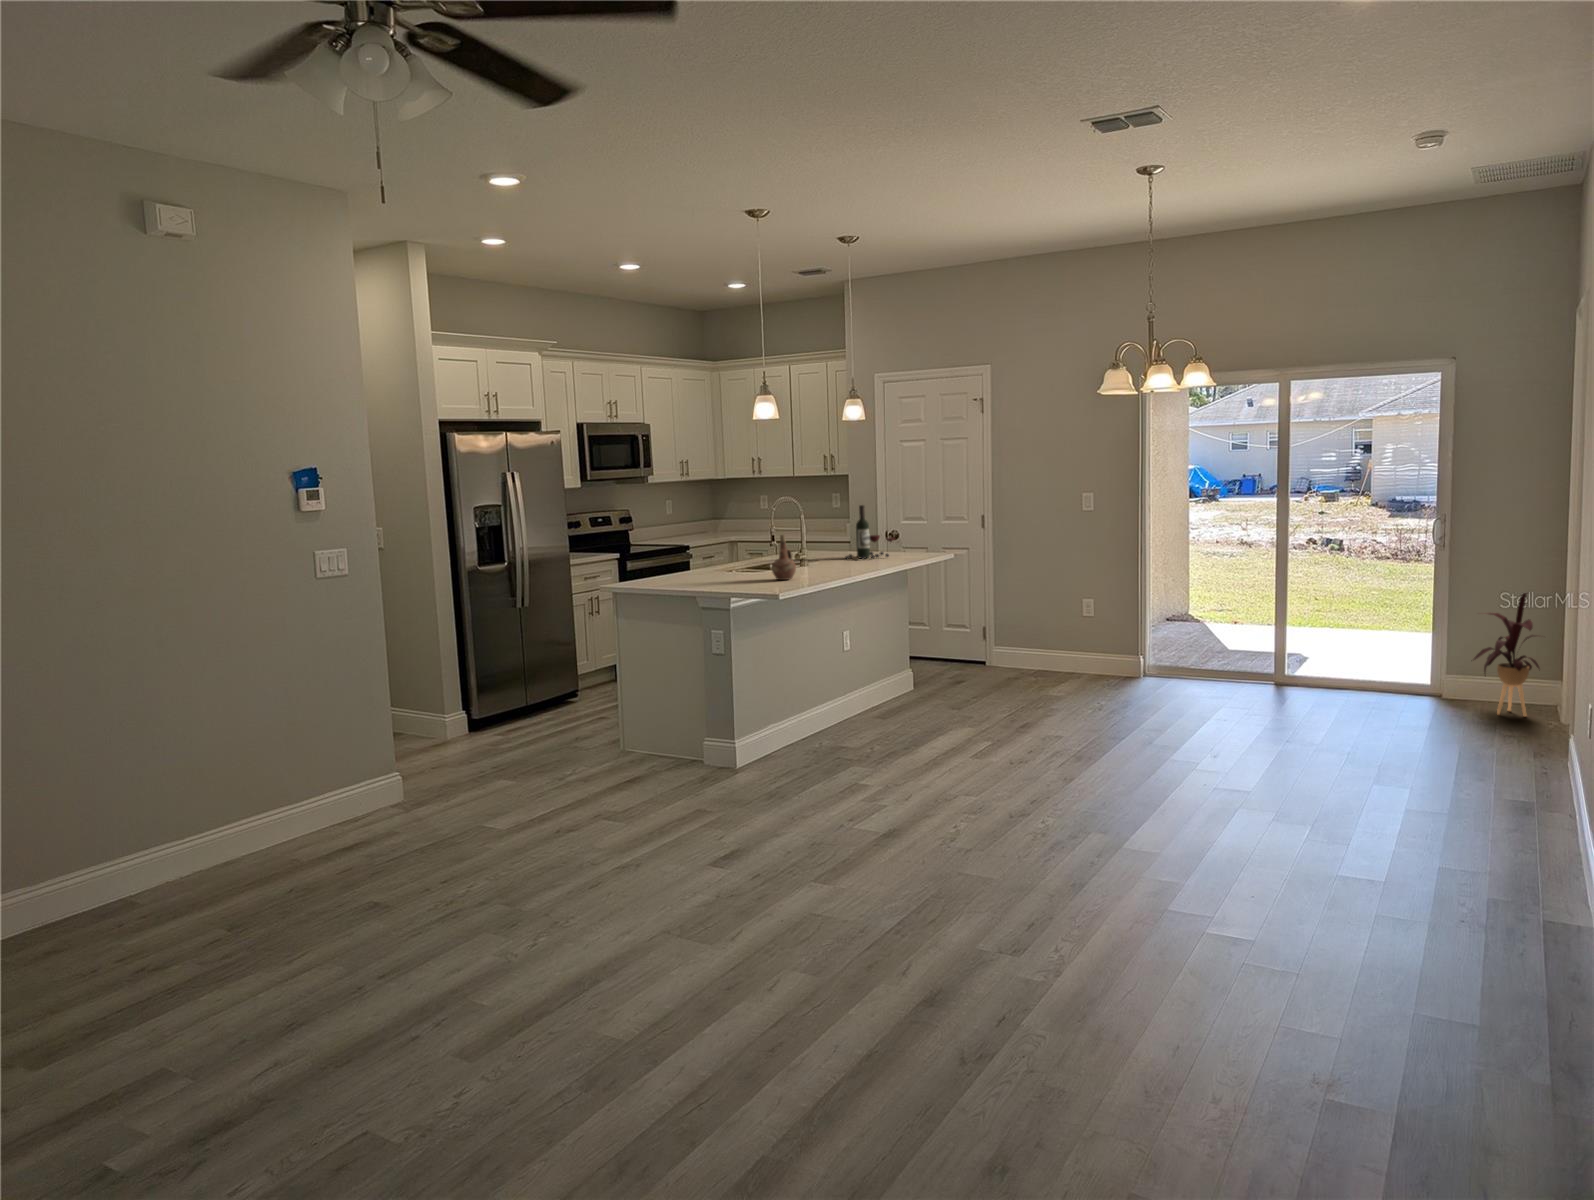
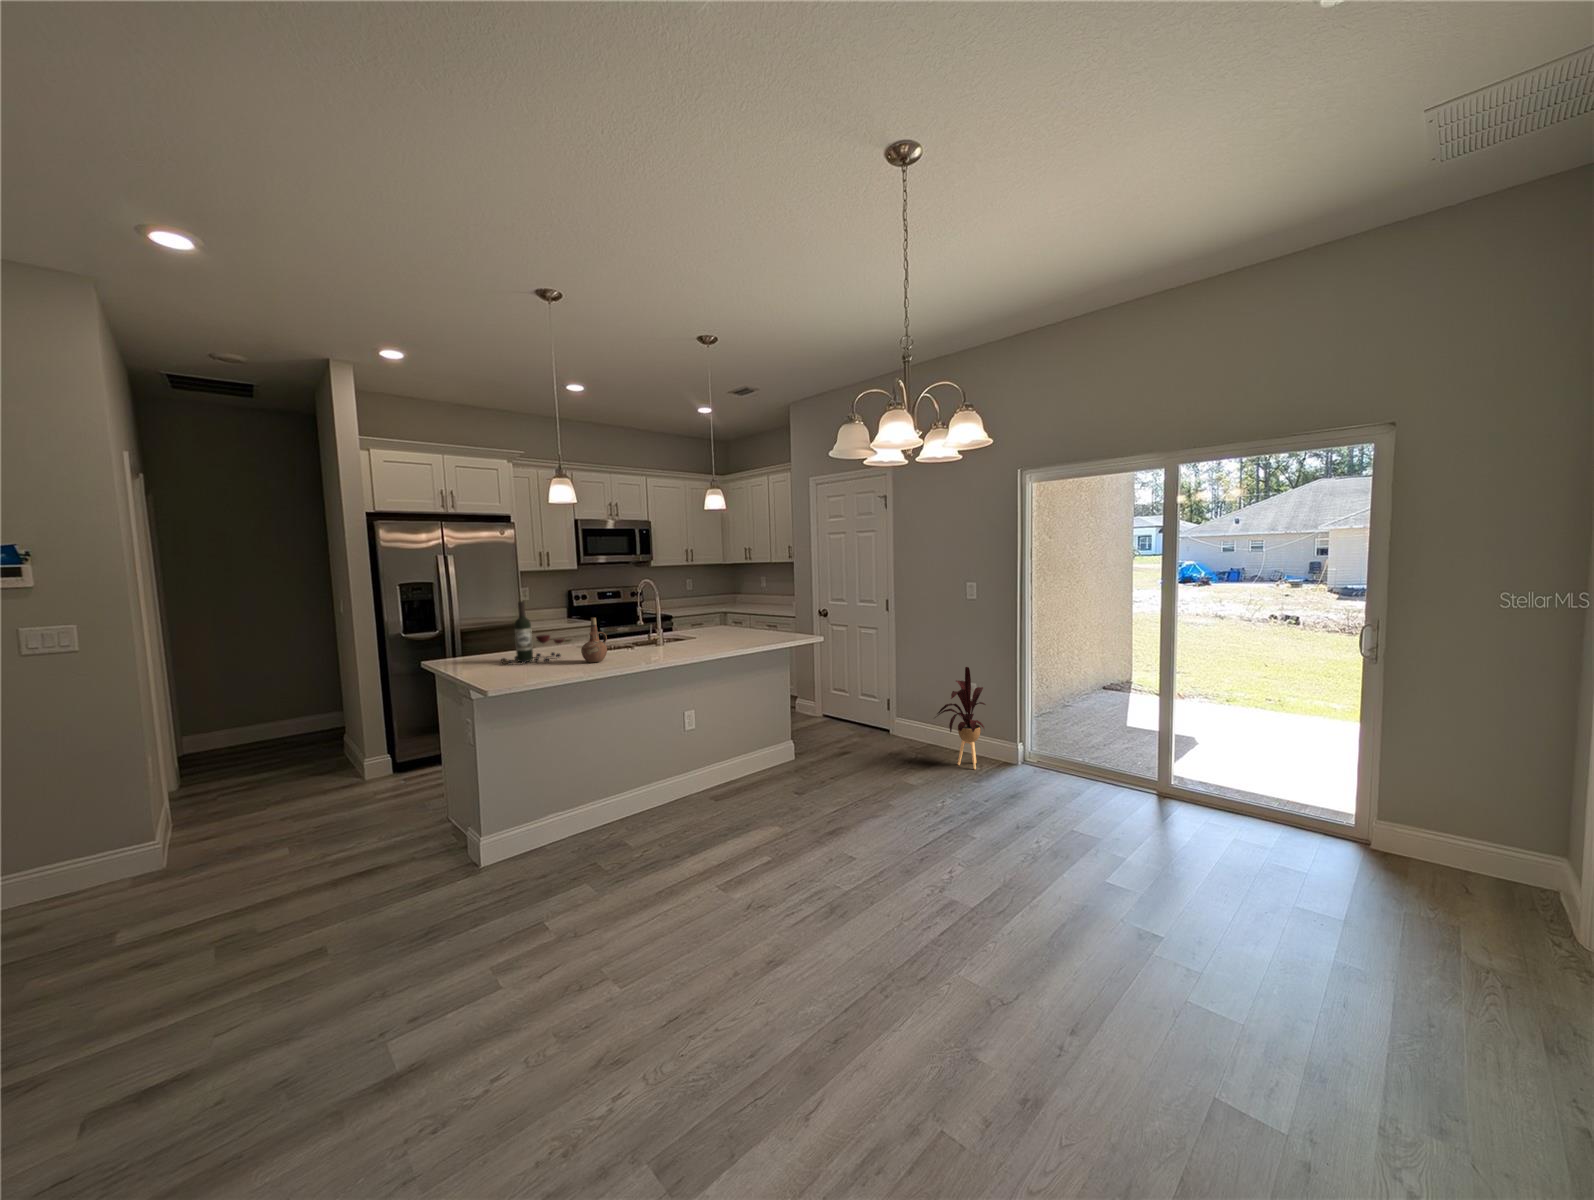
wine bottle: present [845,505,894,560] -> present [501,601,564,664]
house plant: present [1474,593,1540,716] -> present [937,667,985,769]

